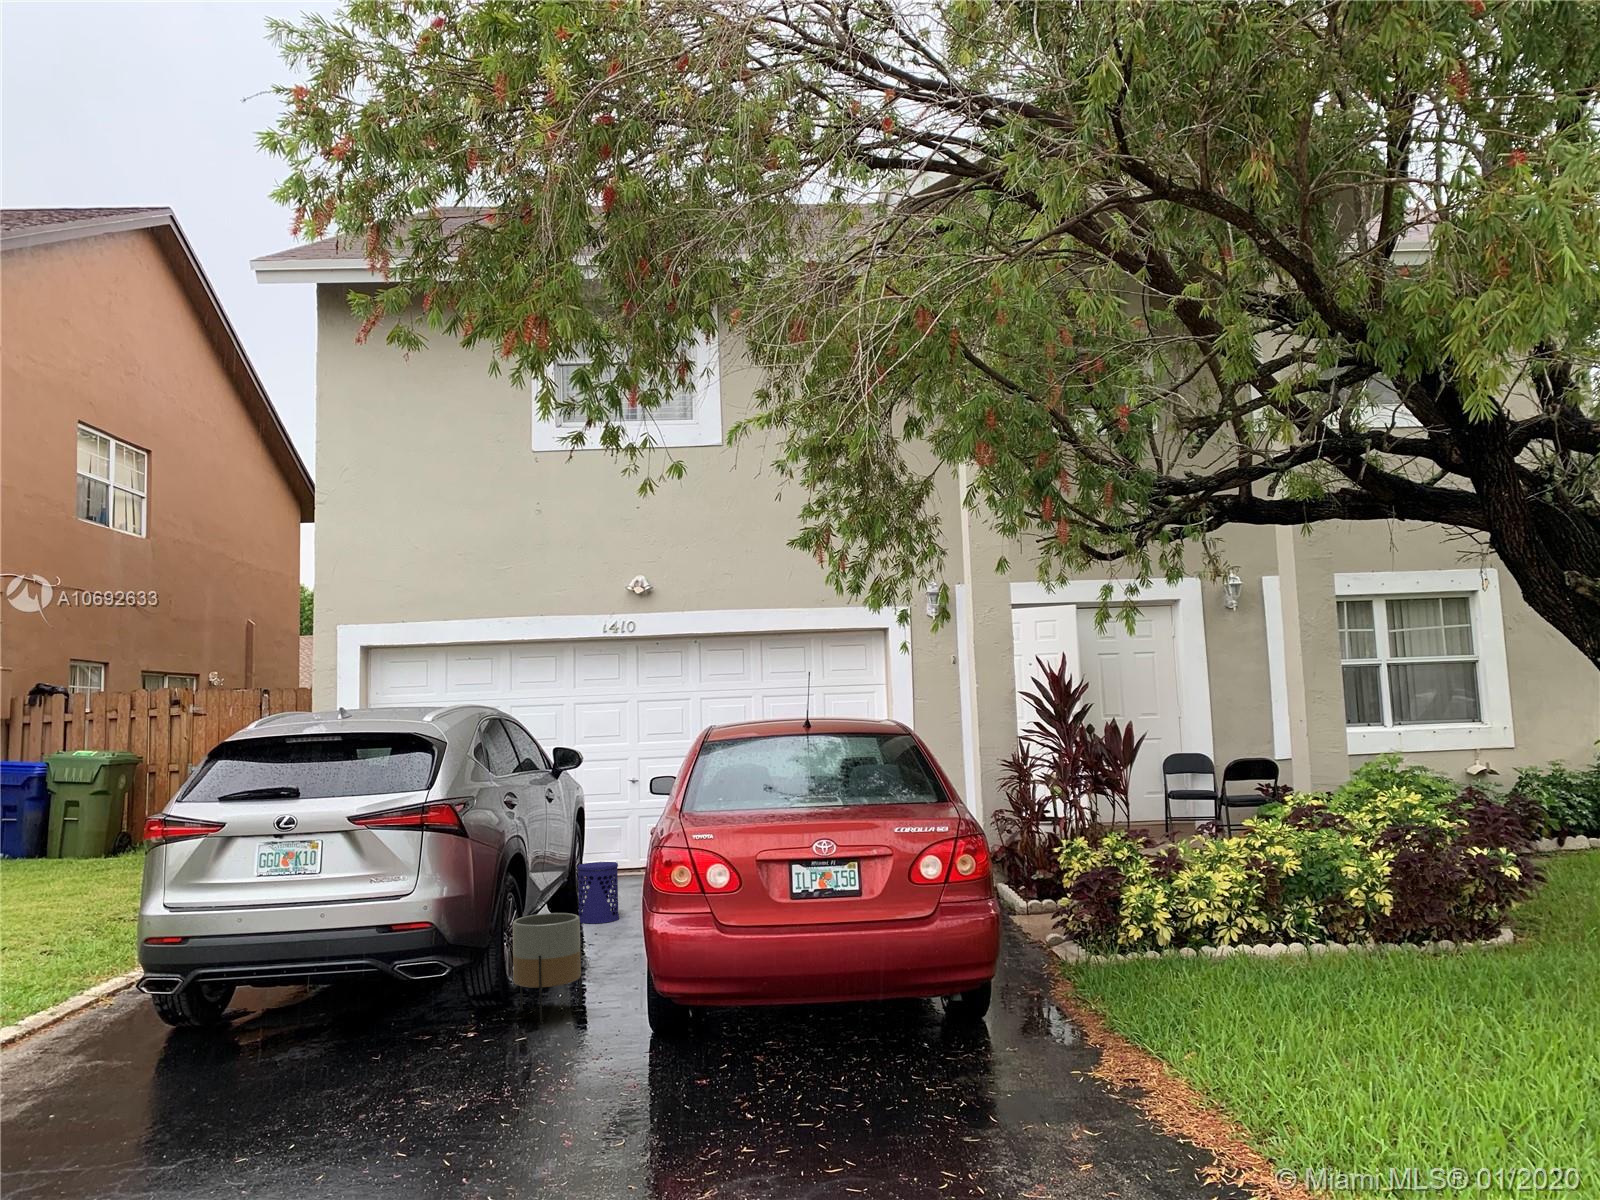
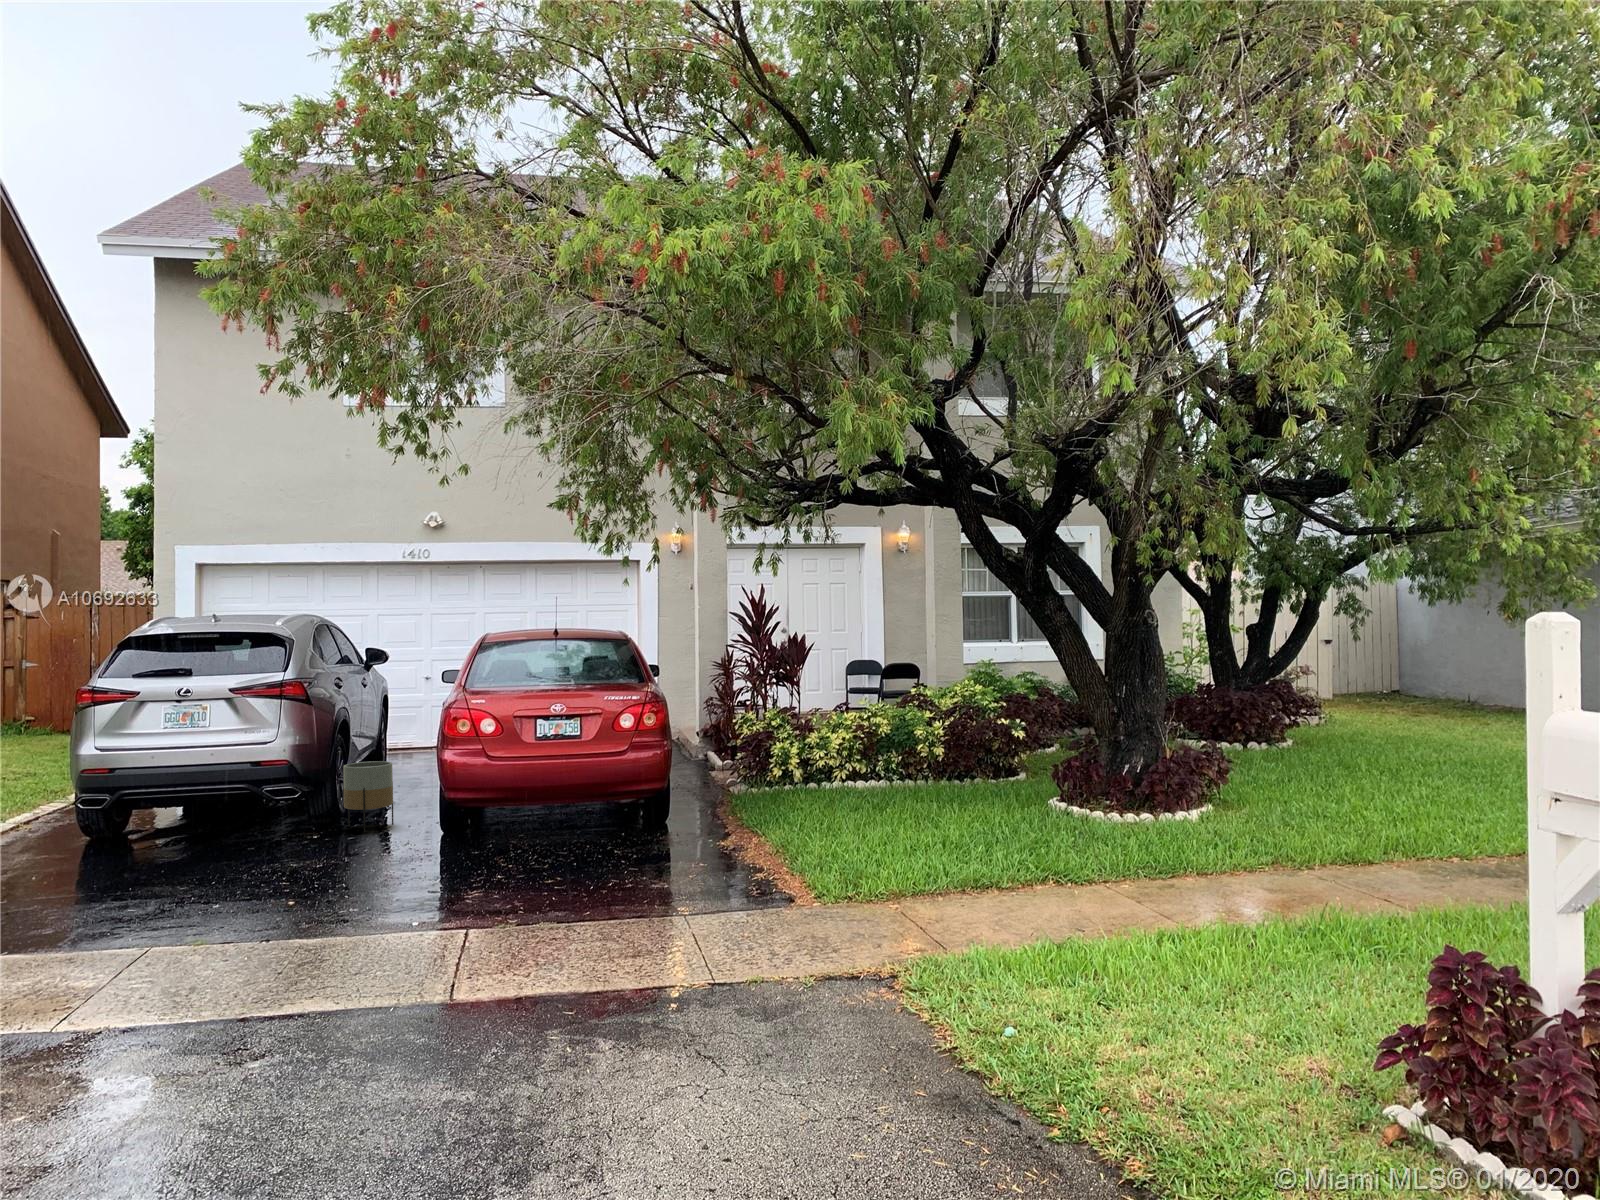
waste bin: present [578,862,619,924] -> none [386,736,419,781]

